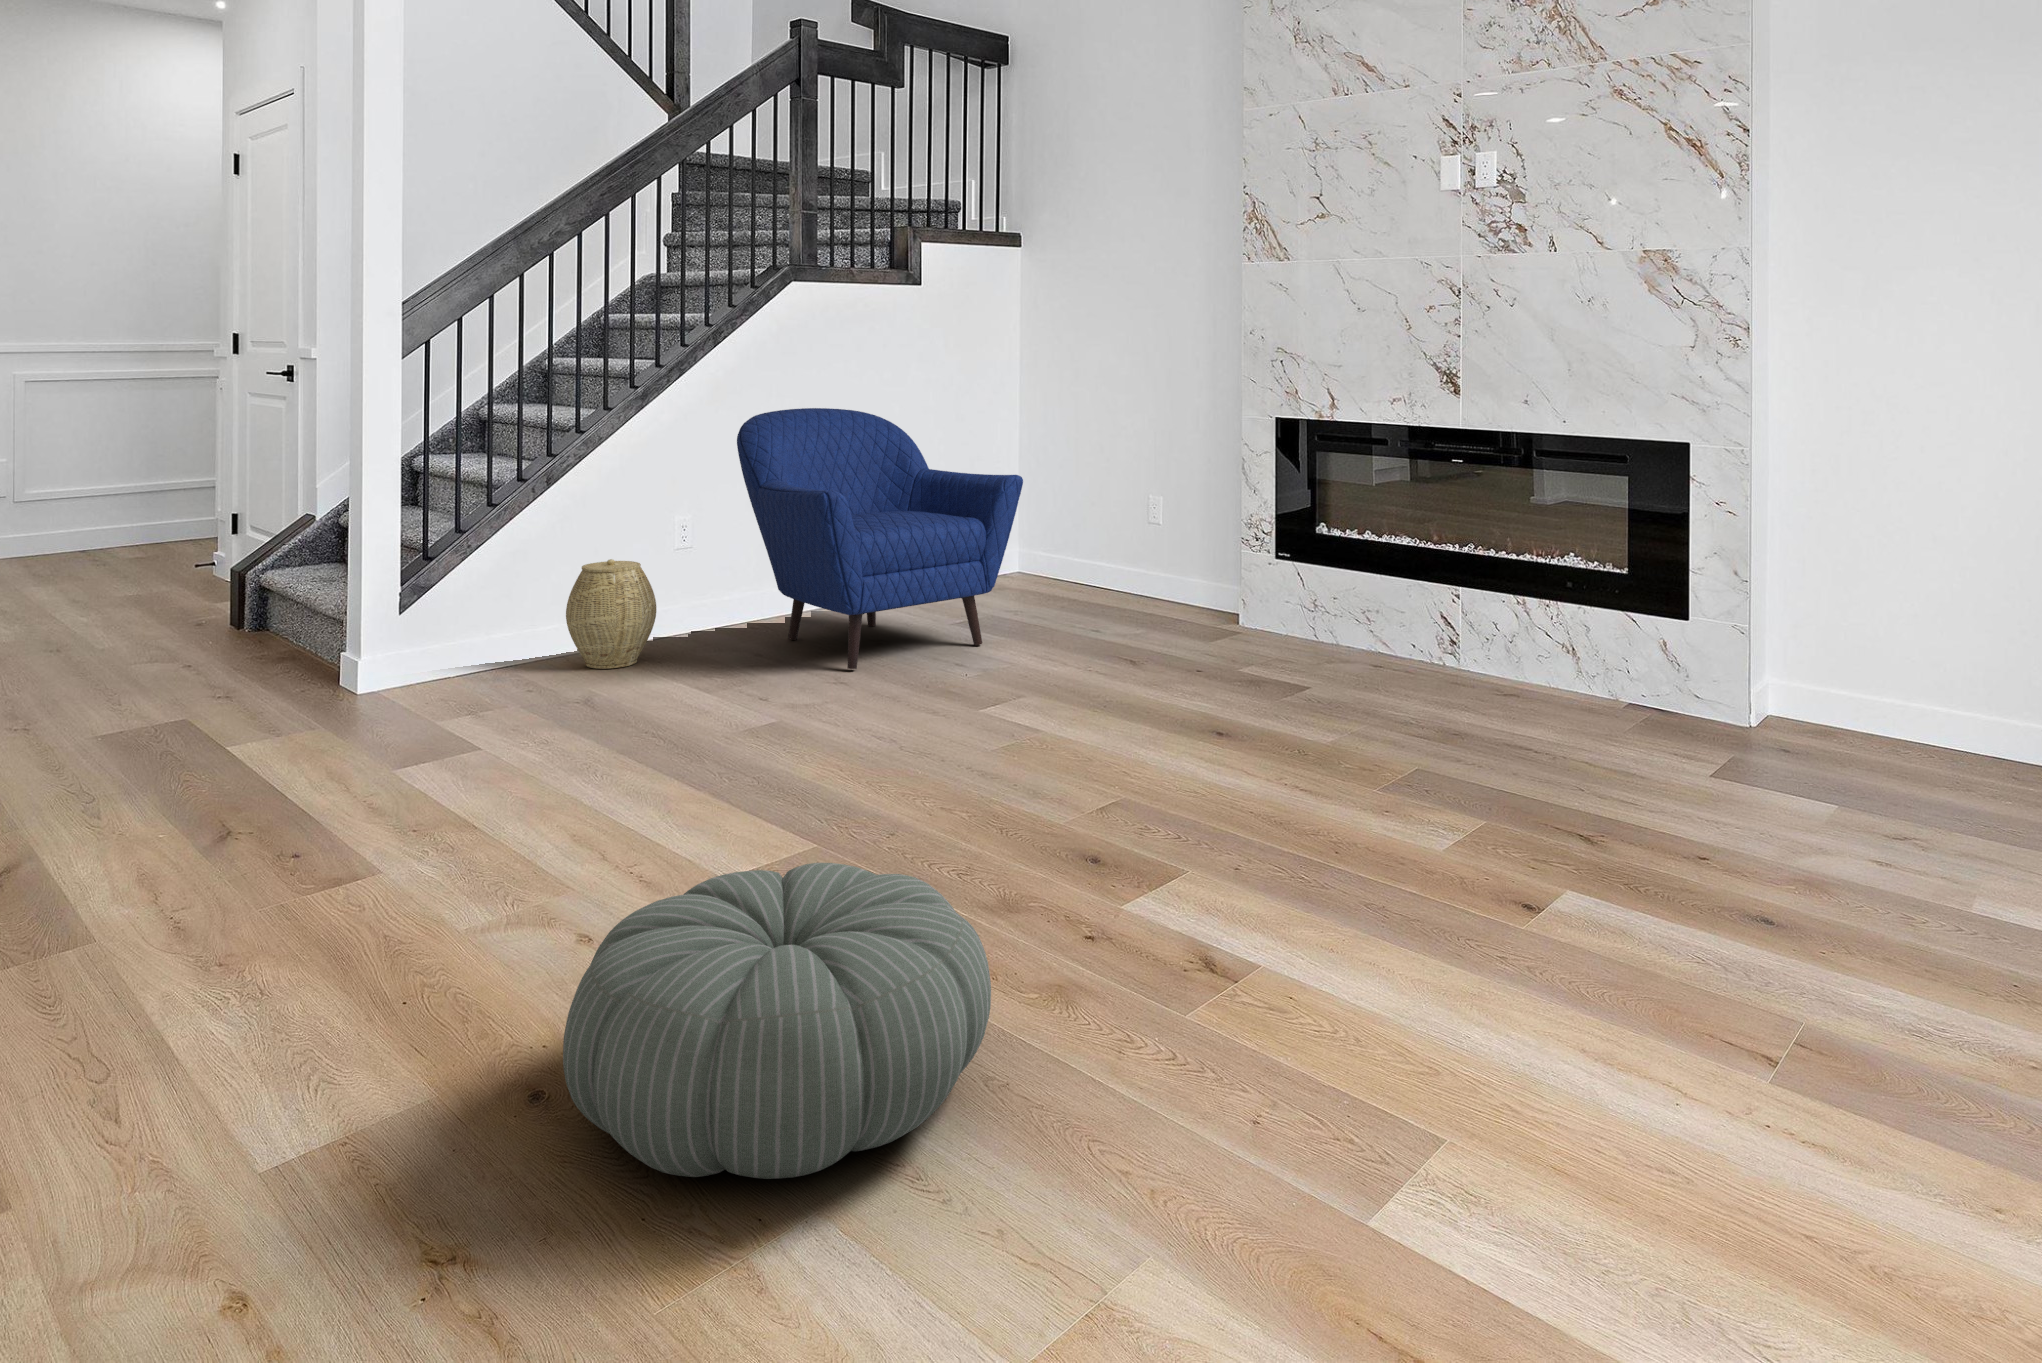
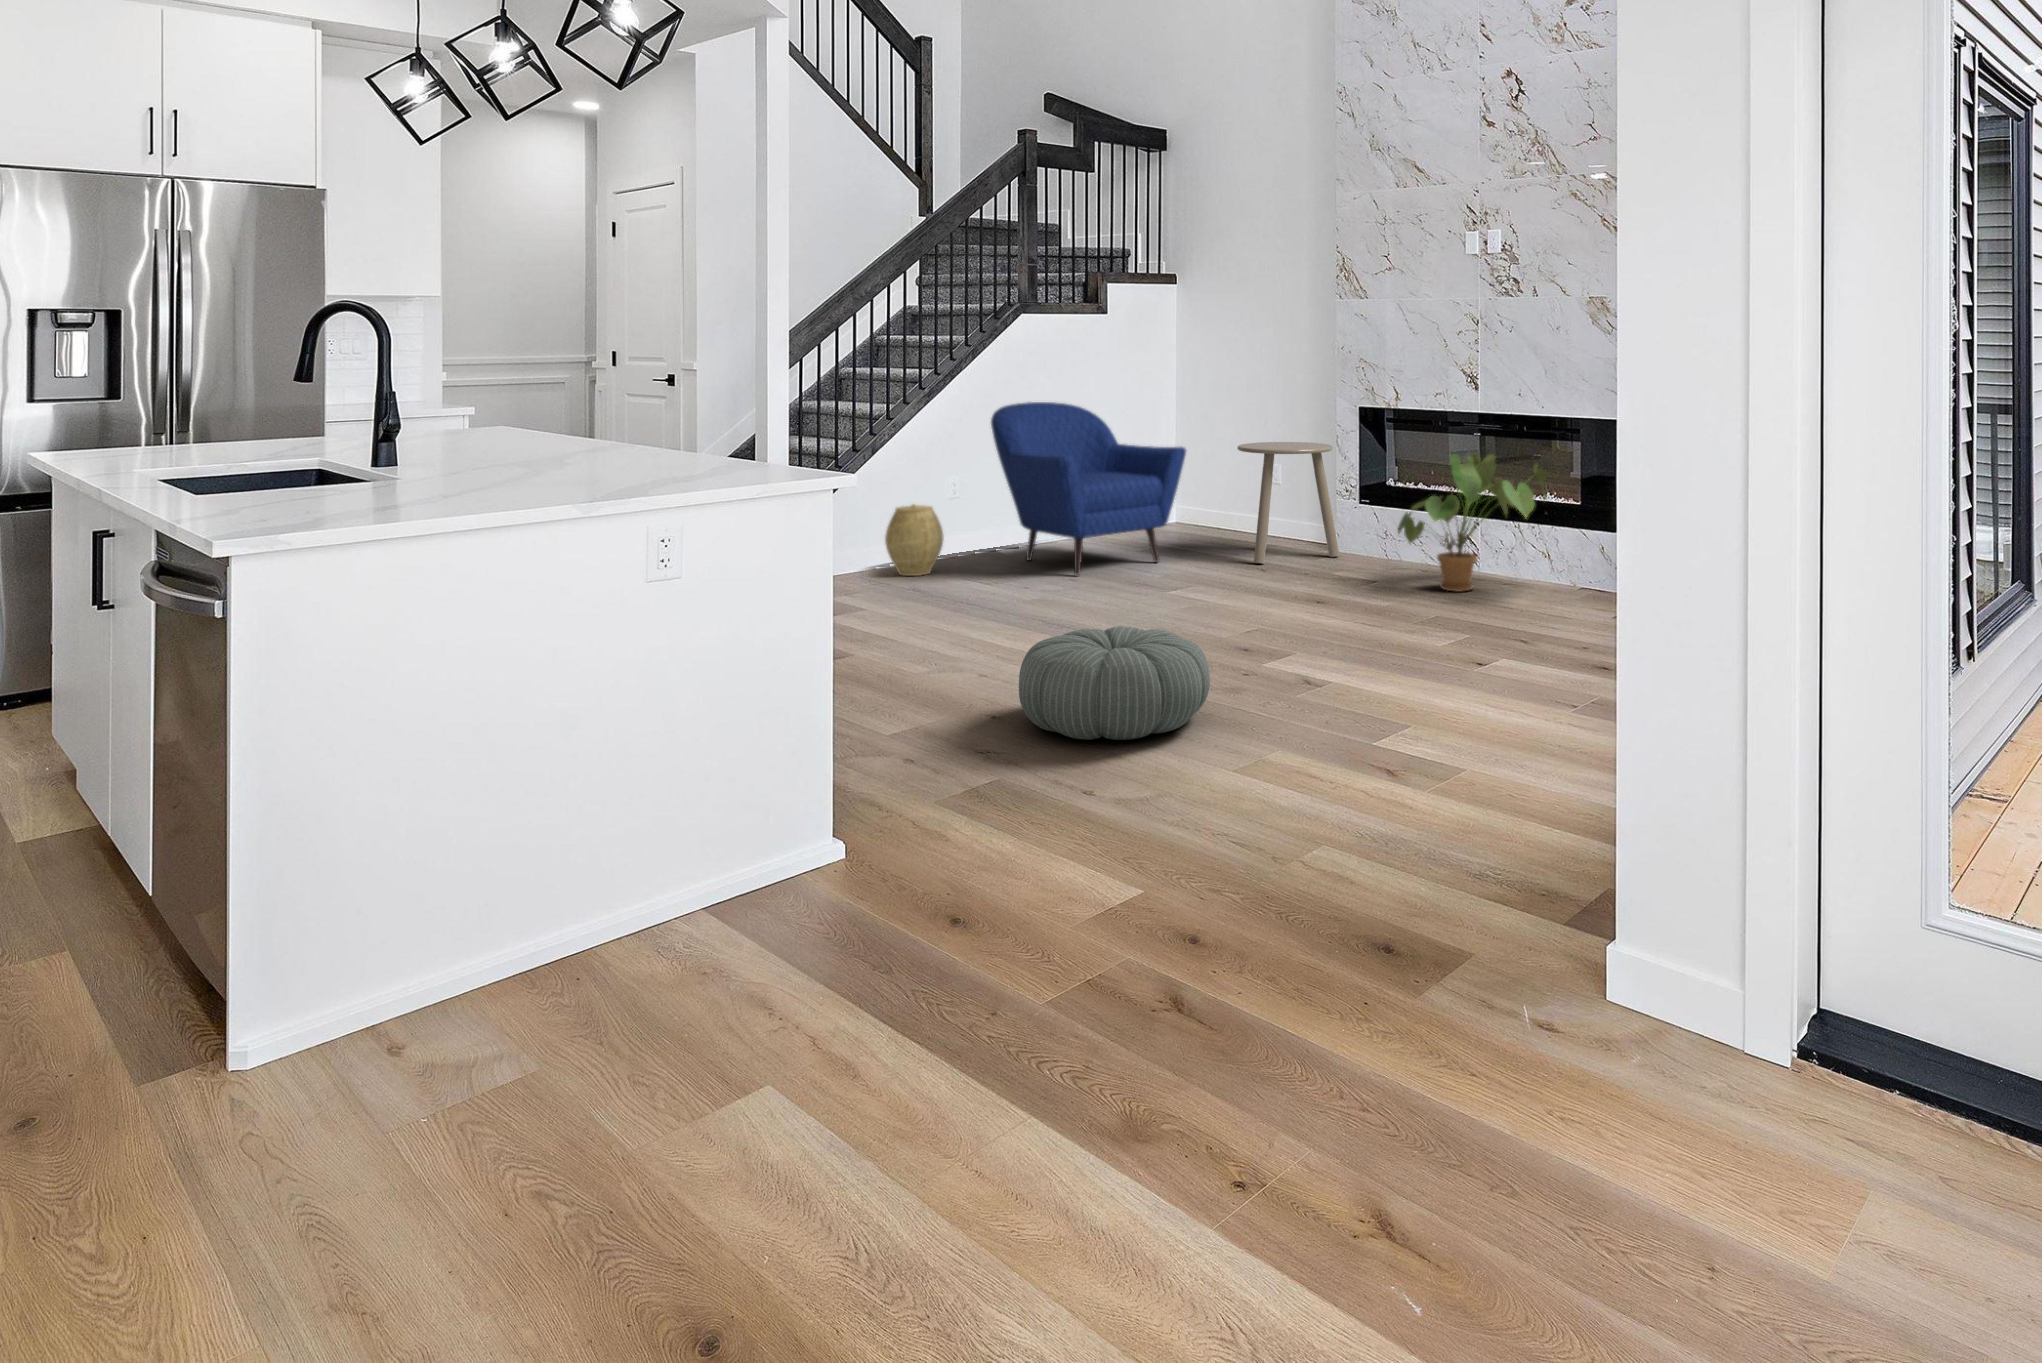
side table: none [1099,468,1246,648] -> present [1237,442,1339,563]
house plant: none [1340,491,1573,709] -> present [1398,453,1547,592]

